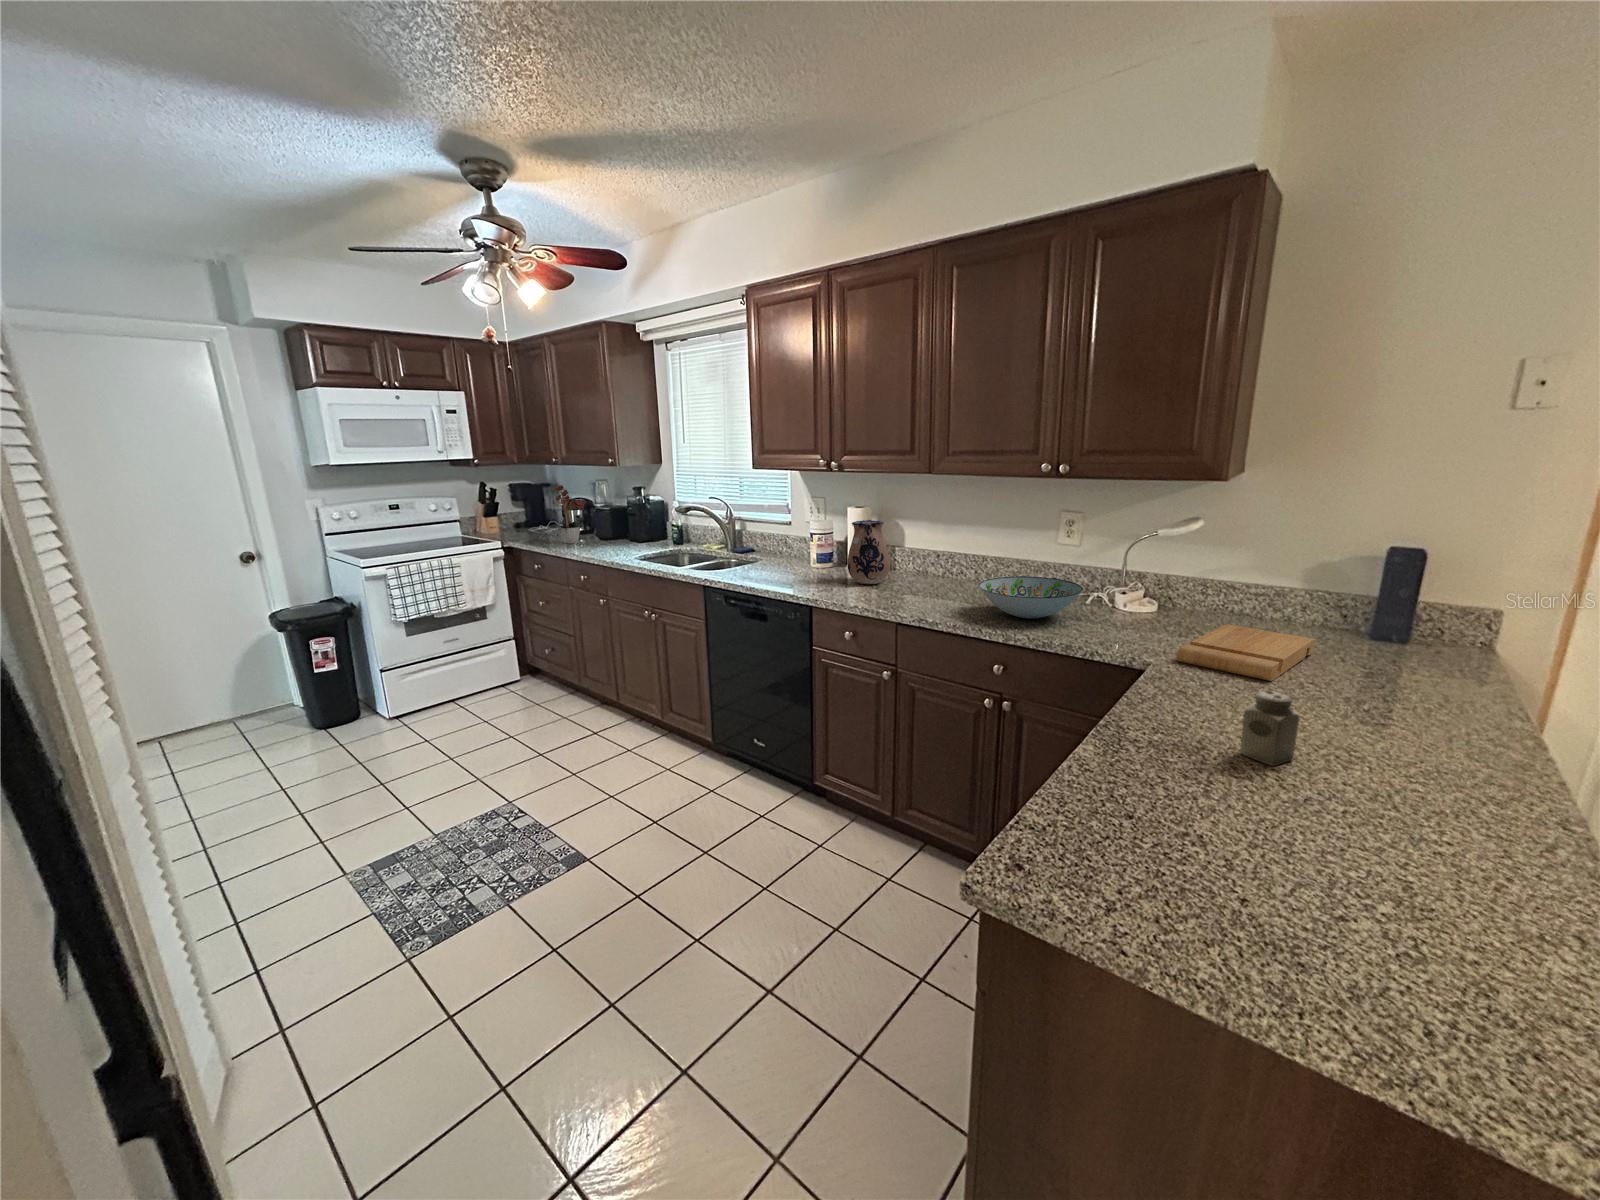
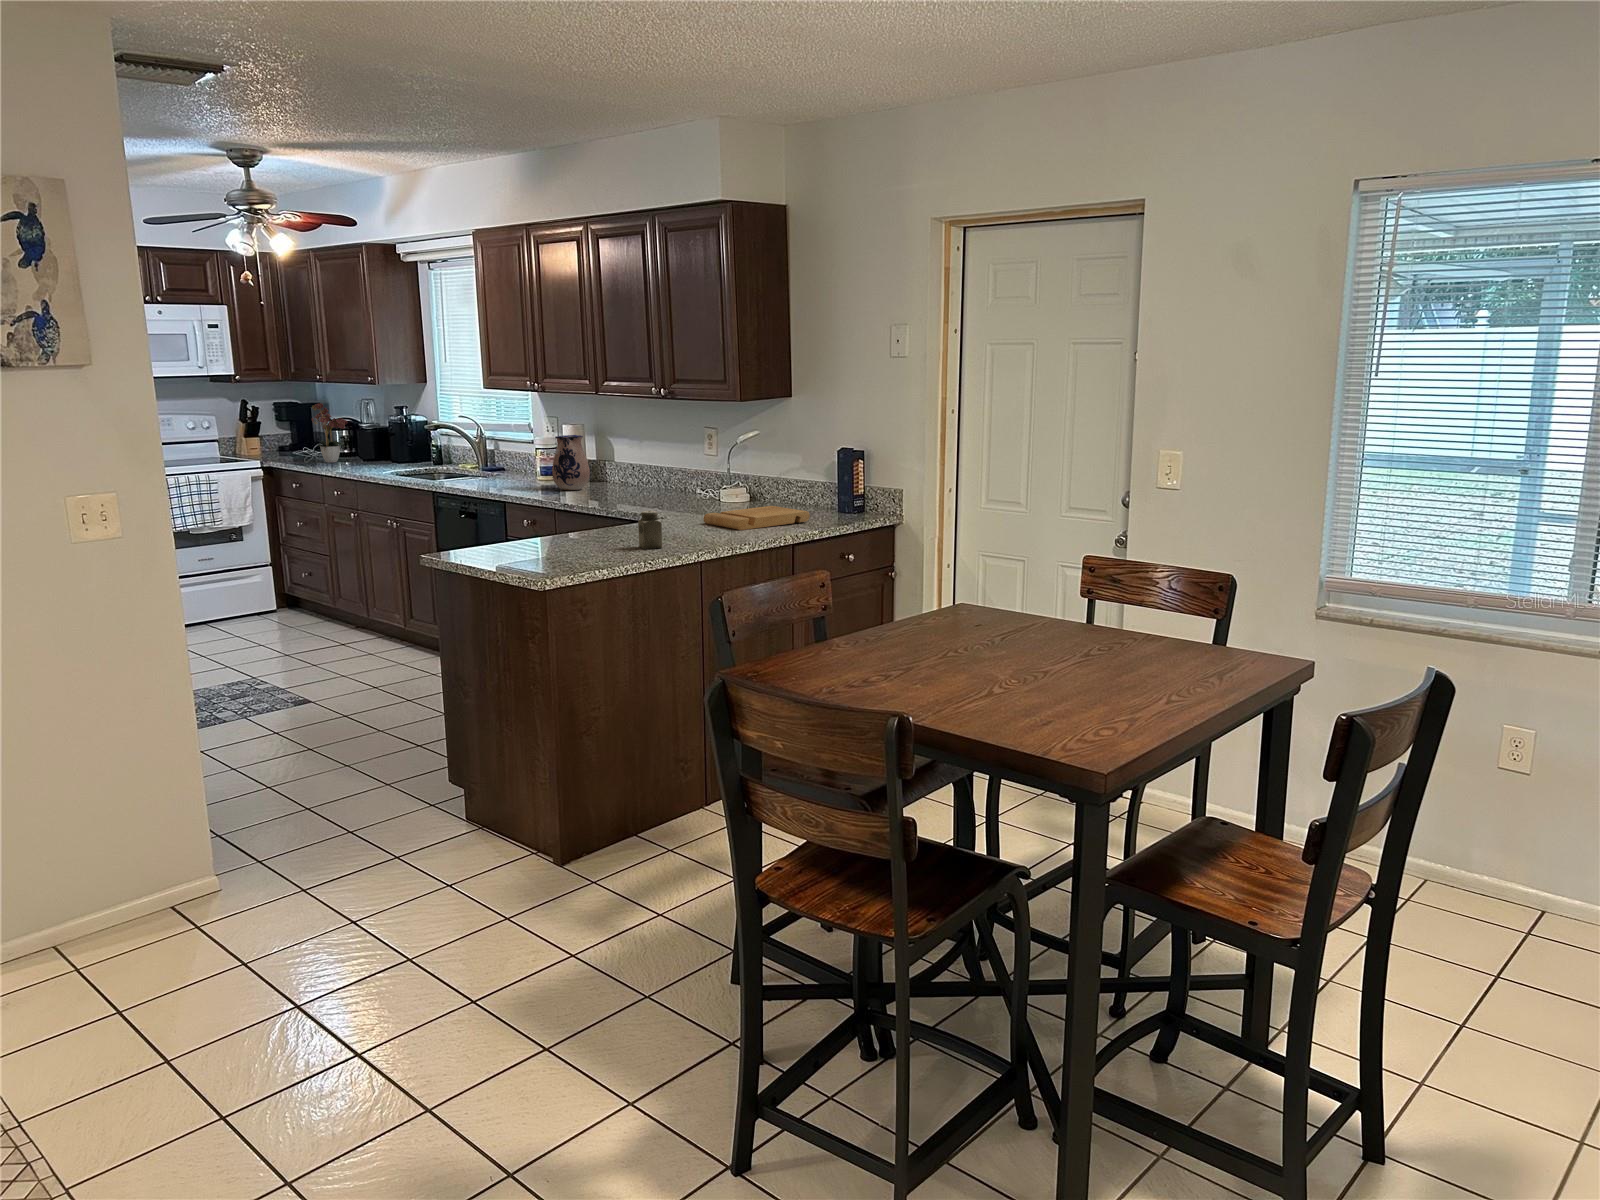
decorative bowl: present [979,576,1083,619] -> none [619,478,696,507]

